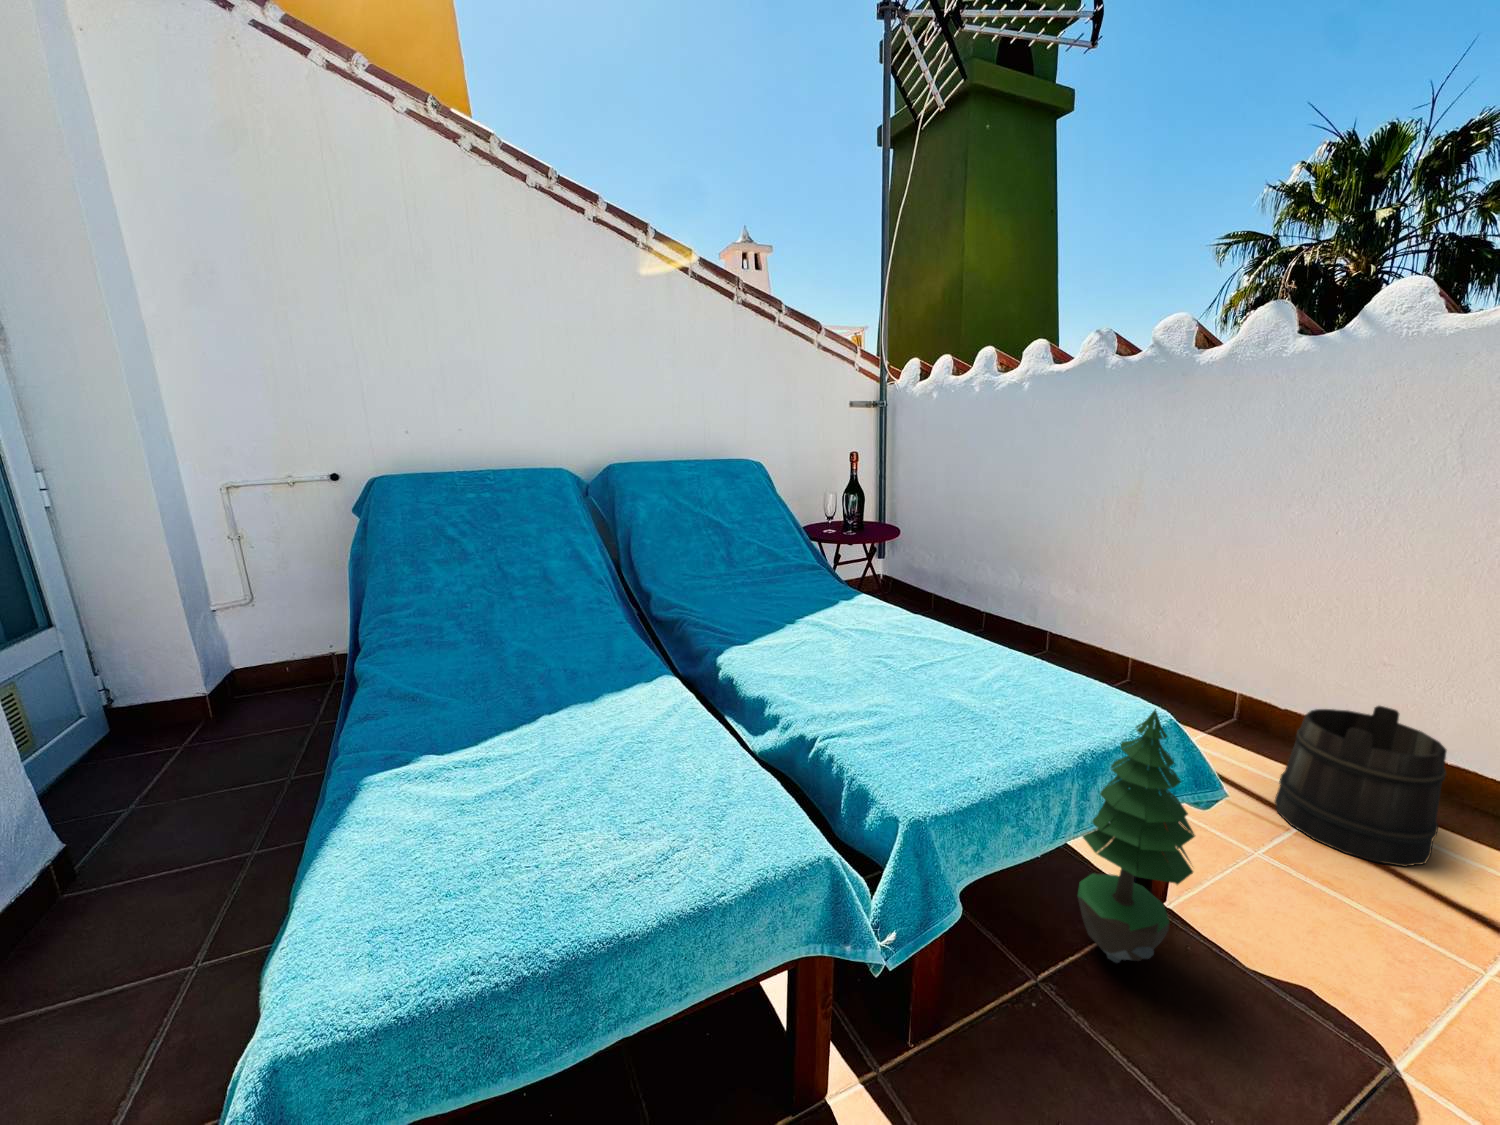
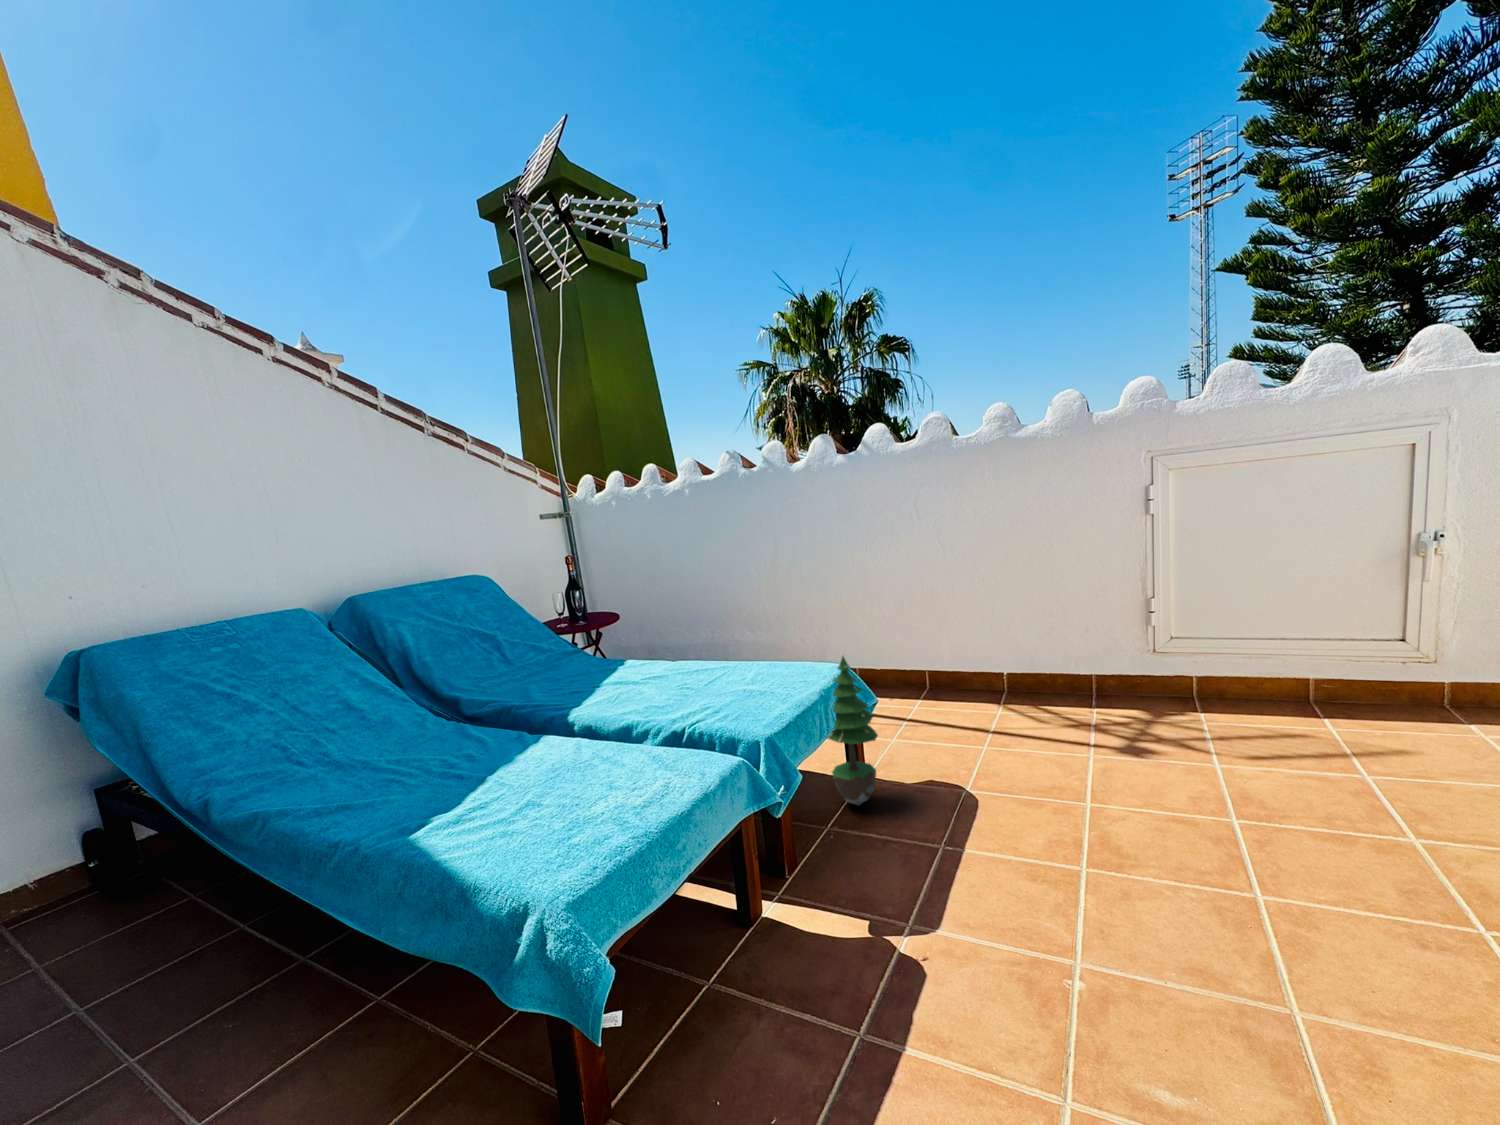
bucket: present [1275,706,1447,867] -> none [891,646,955,726]

